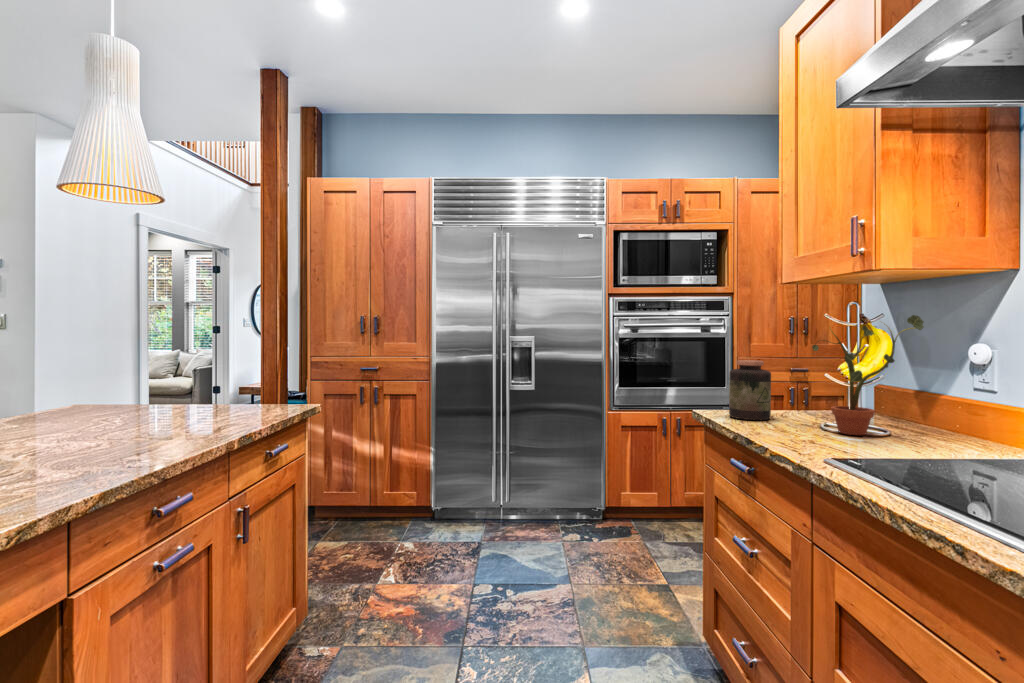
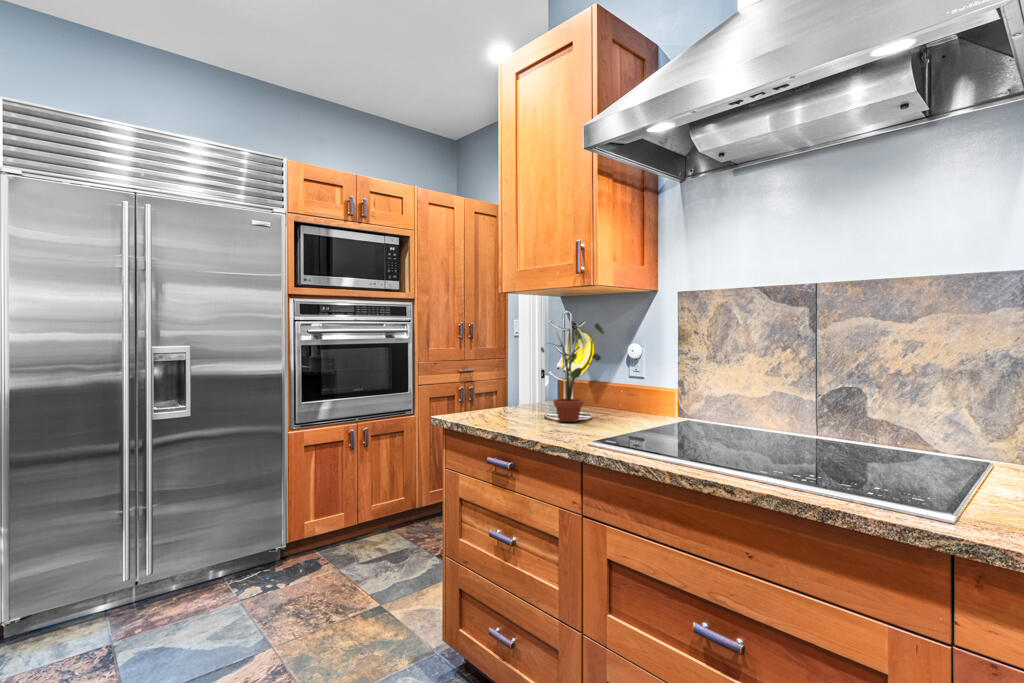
jar: present [729,360,771,420] -> none [463,363,498,420]

